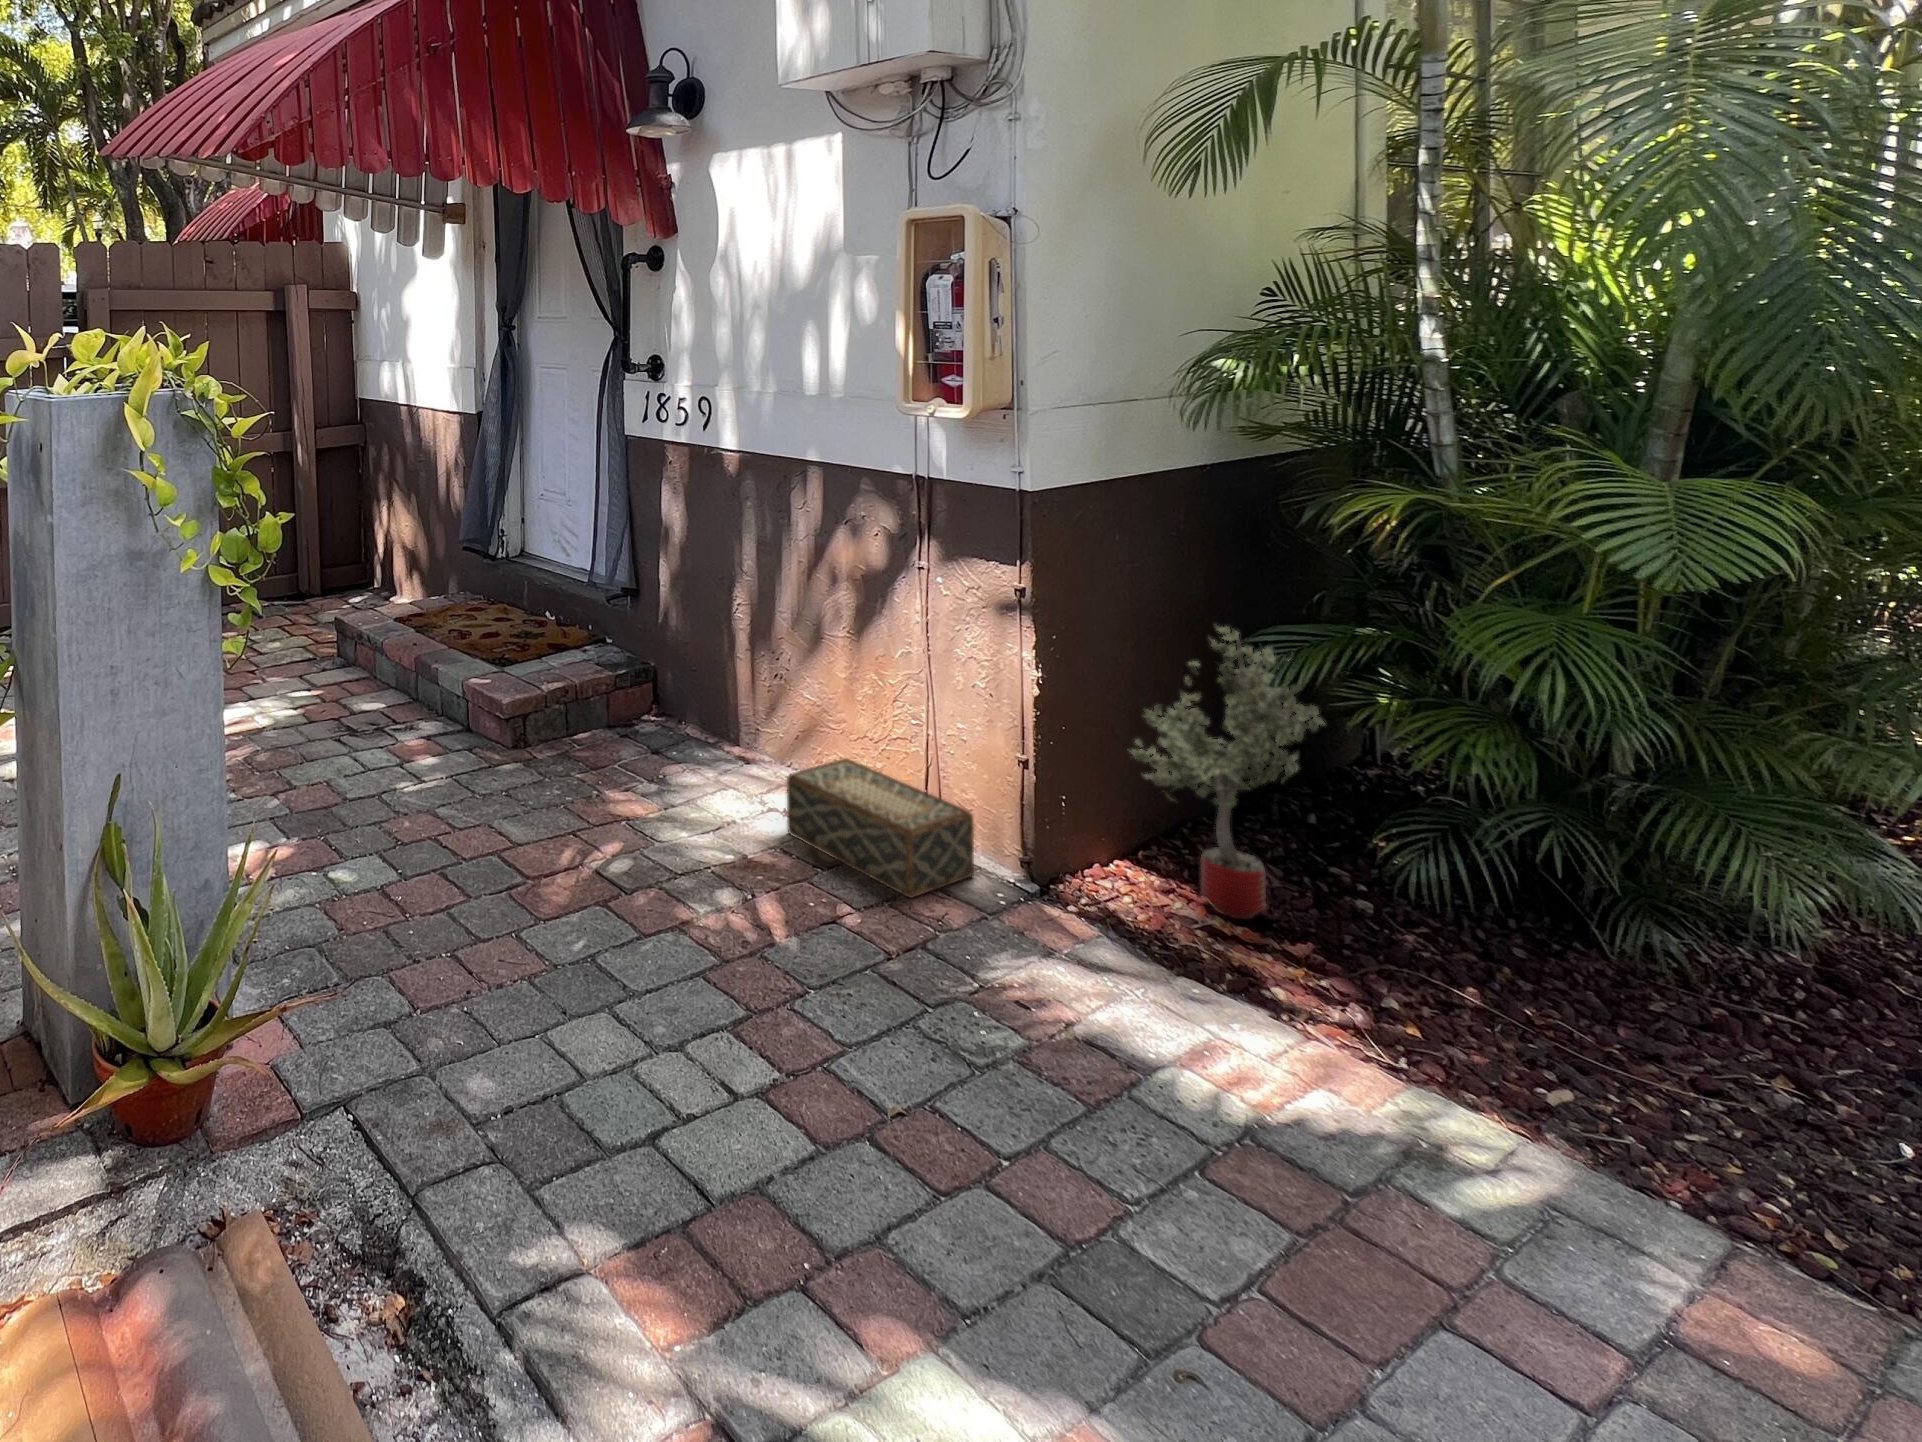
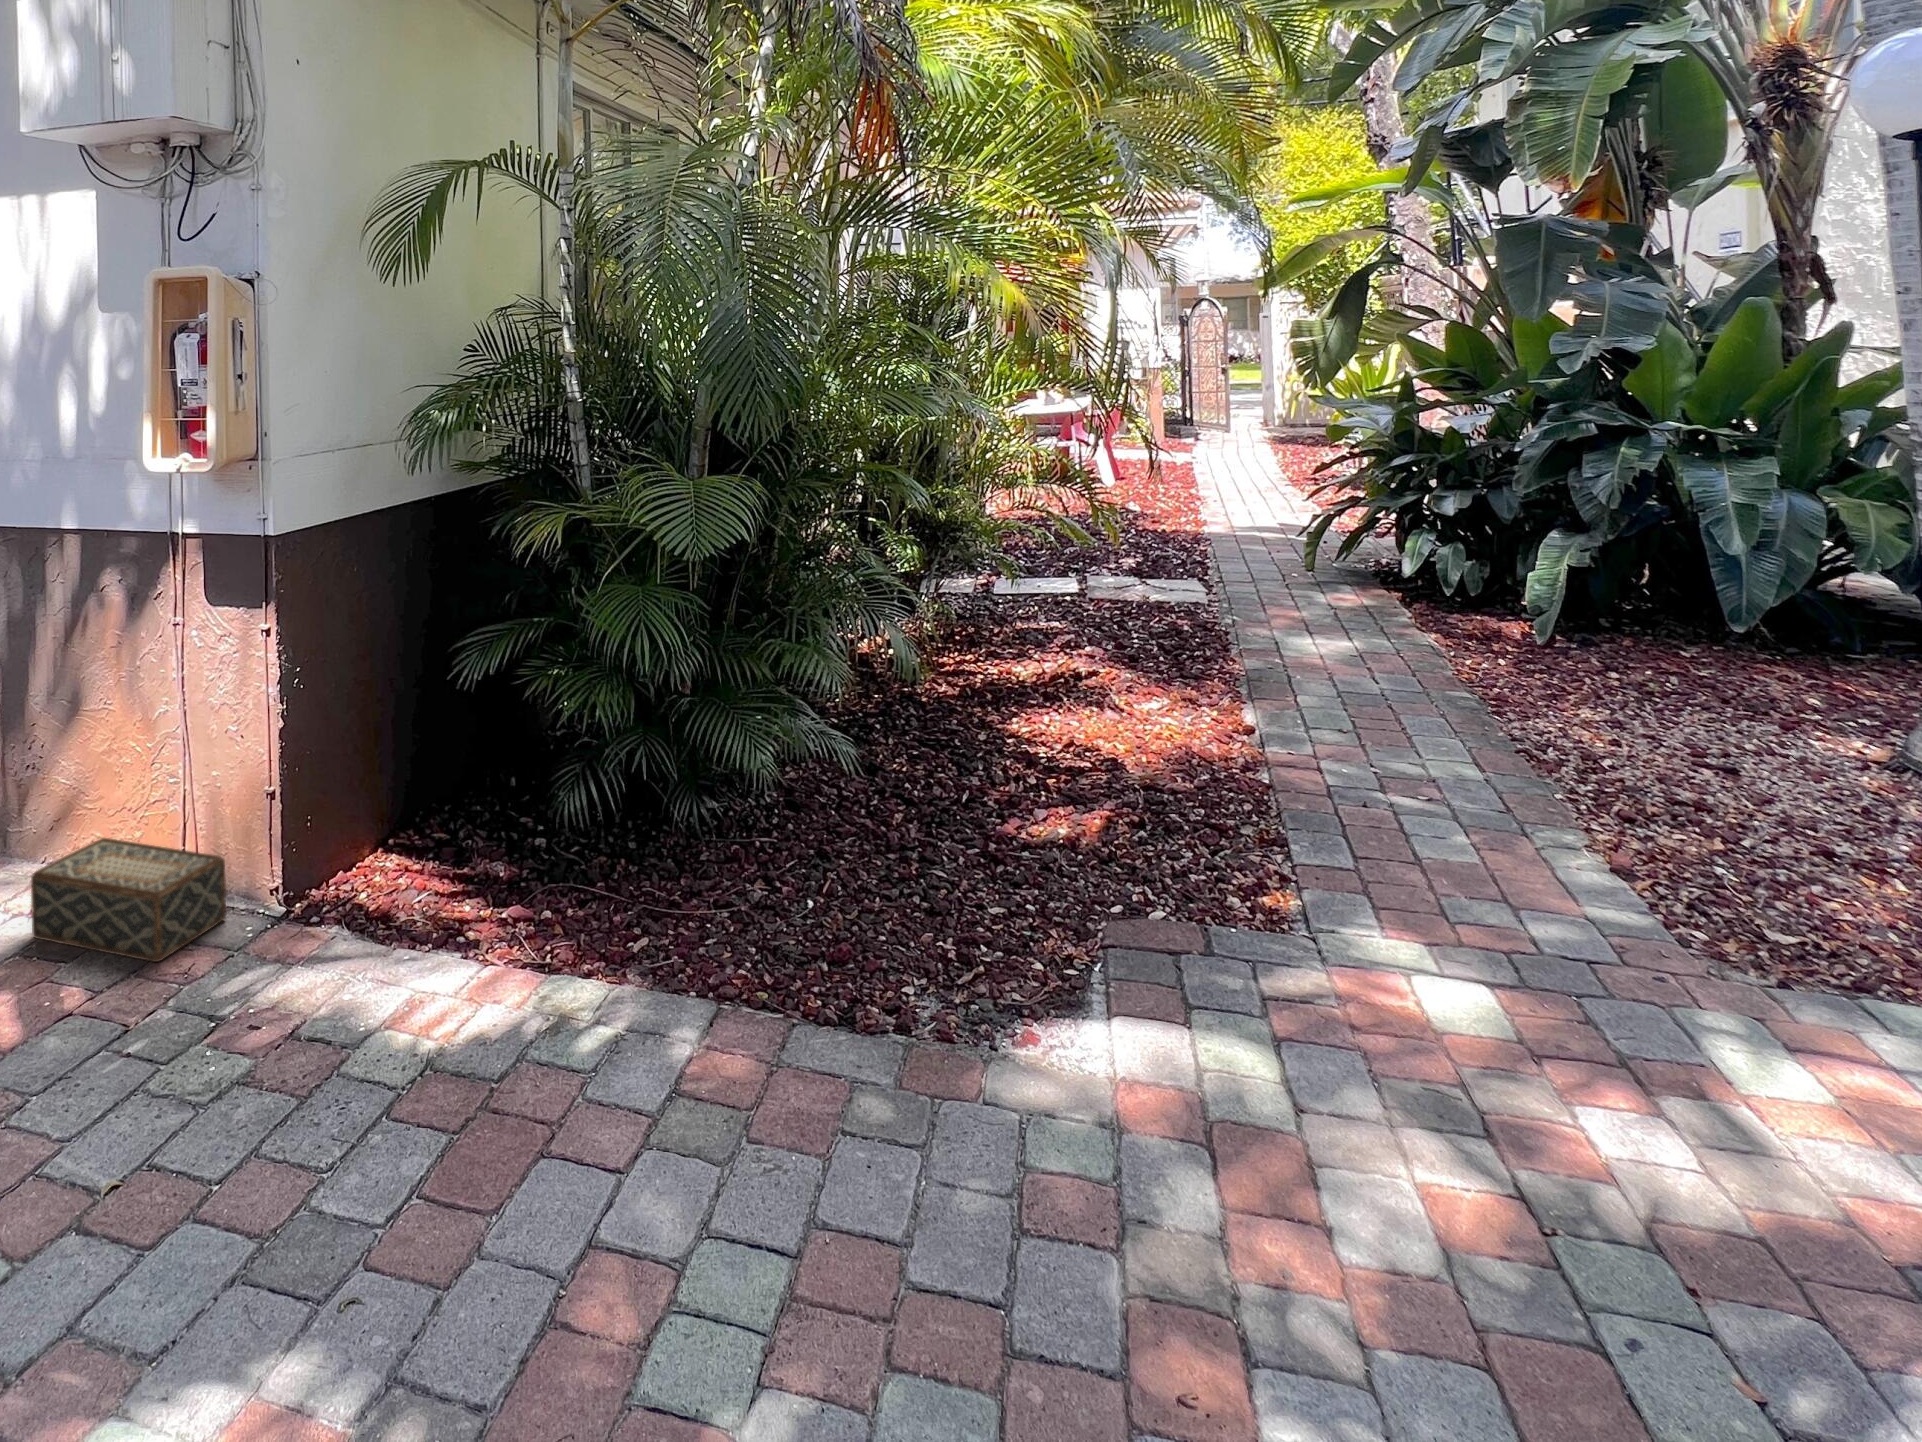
potted tree: present [1131,626,1324,919] -> none [359,632,508,884]

